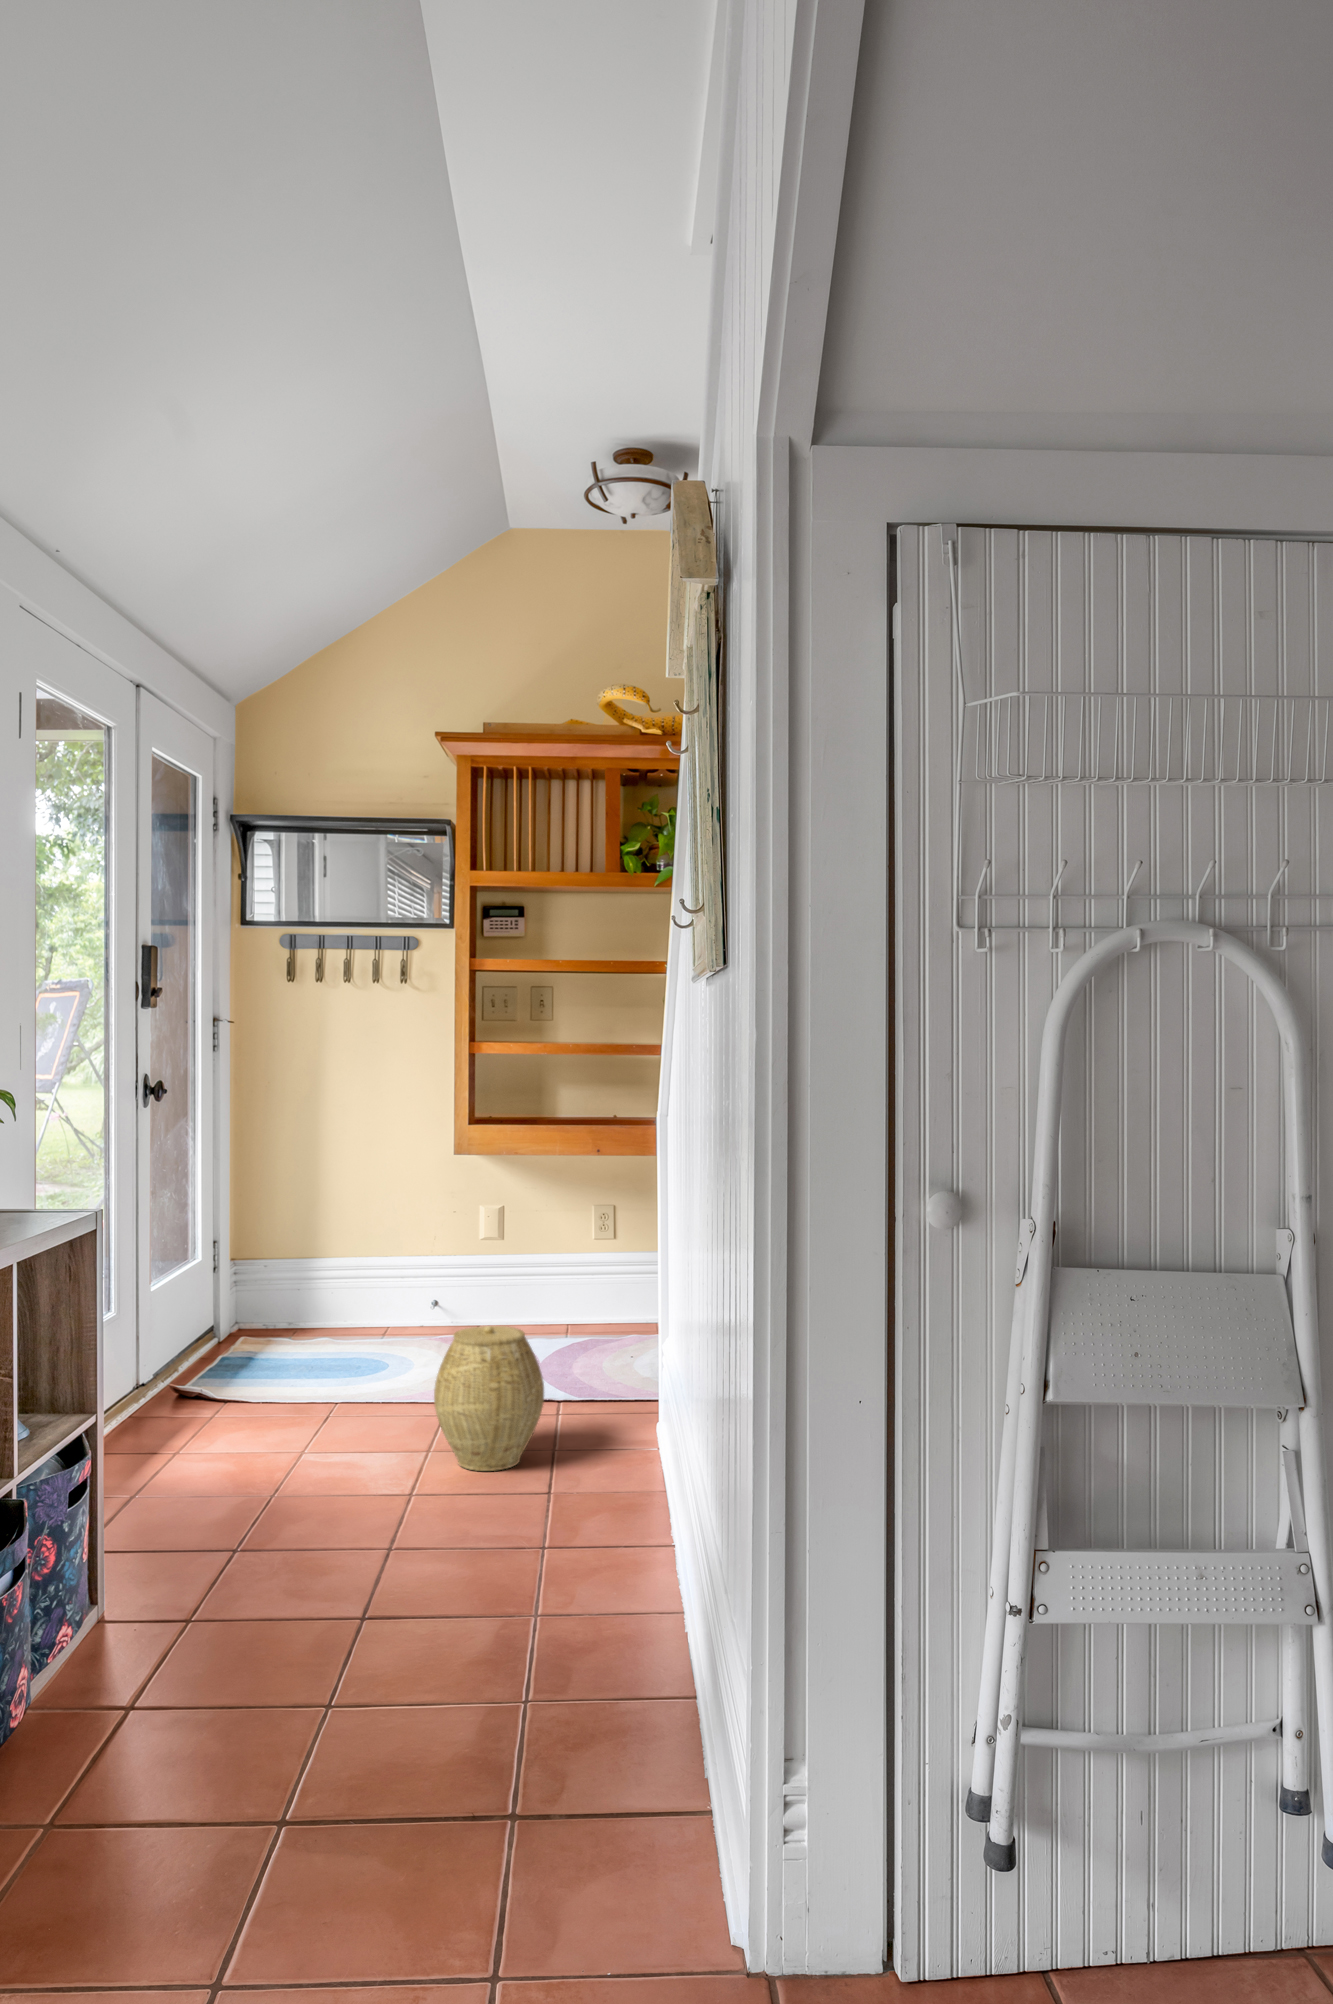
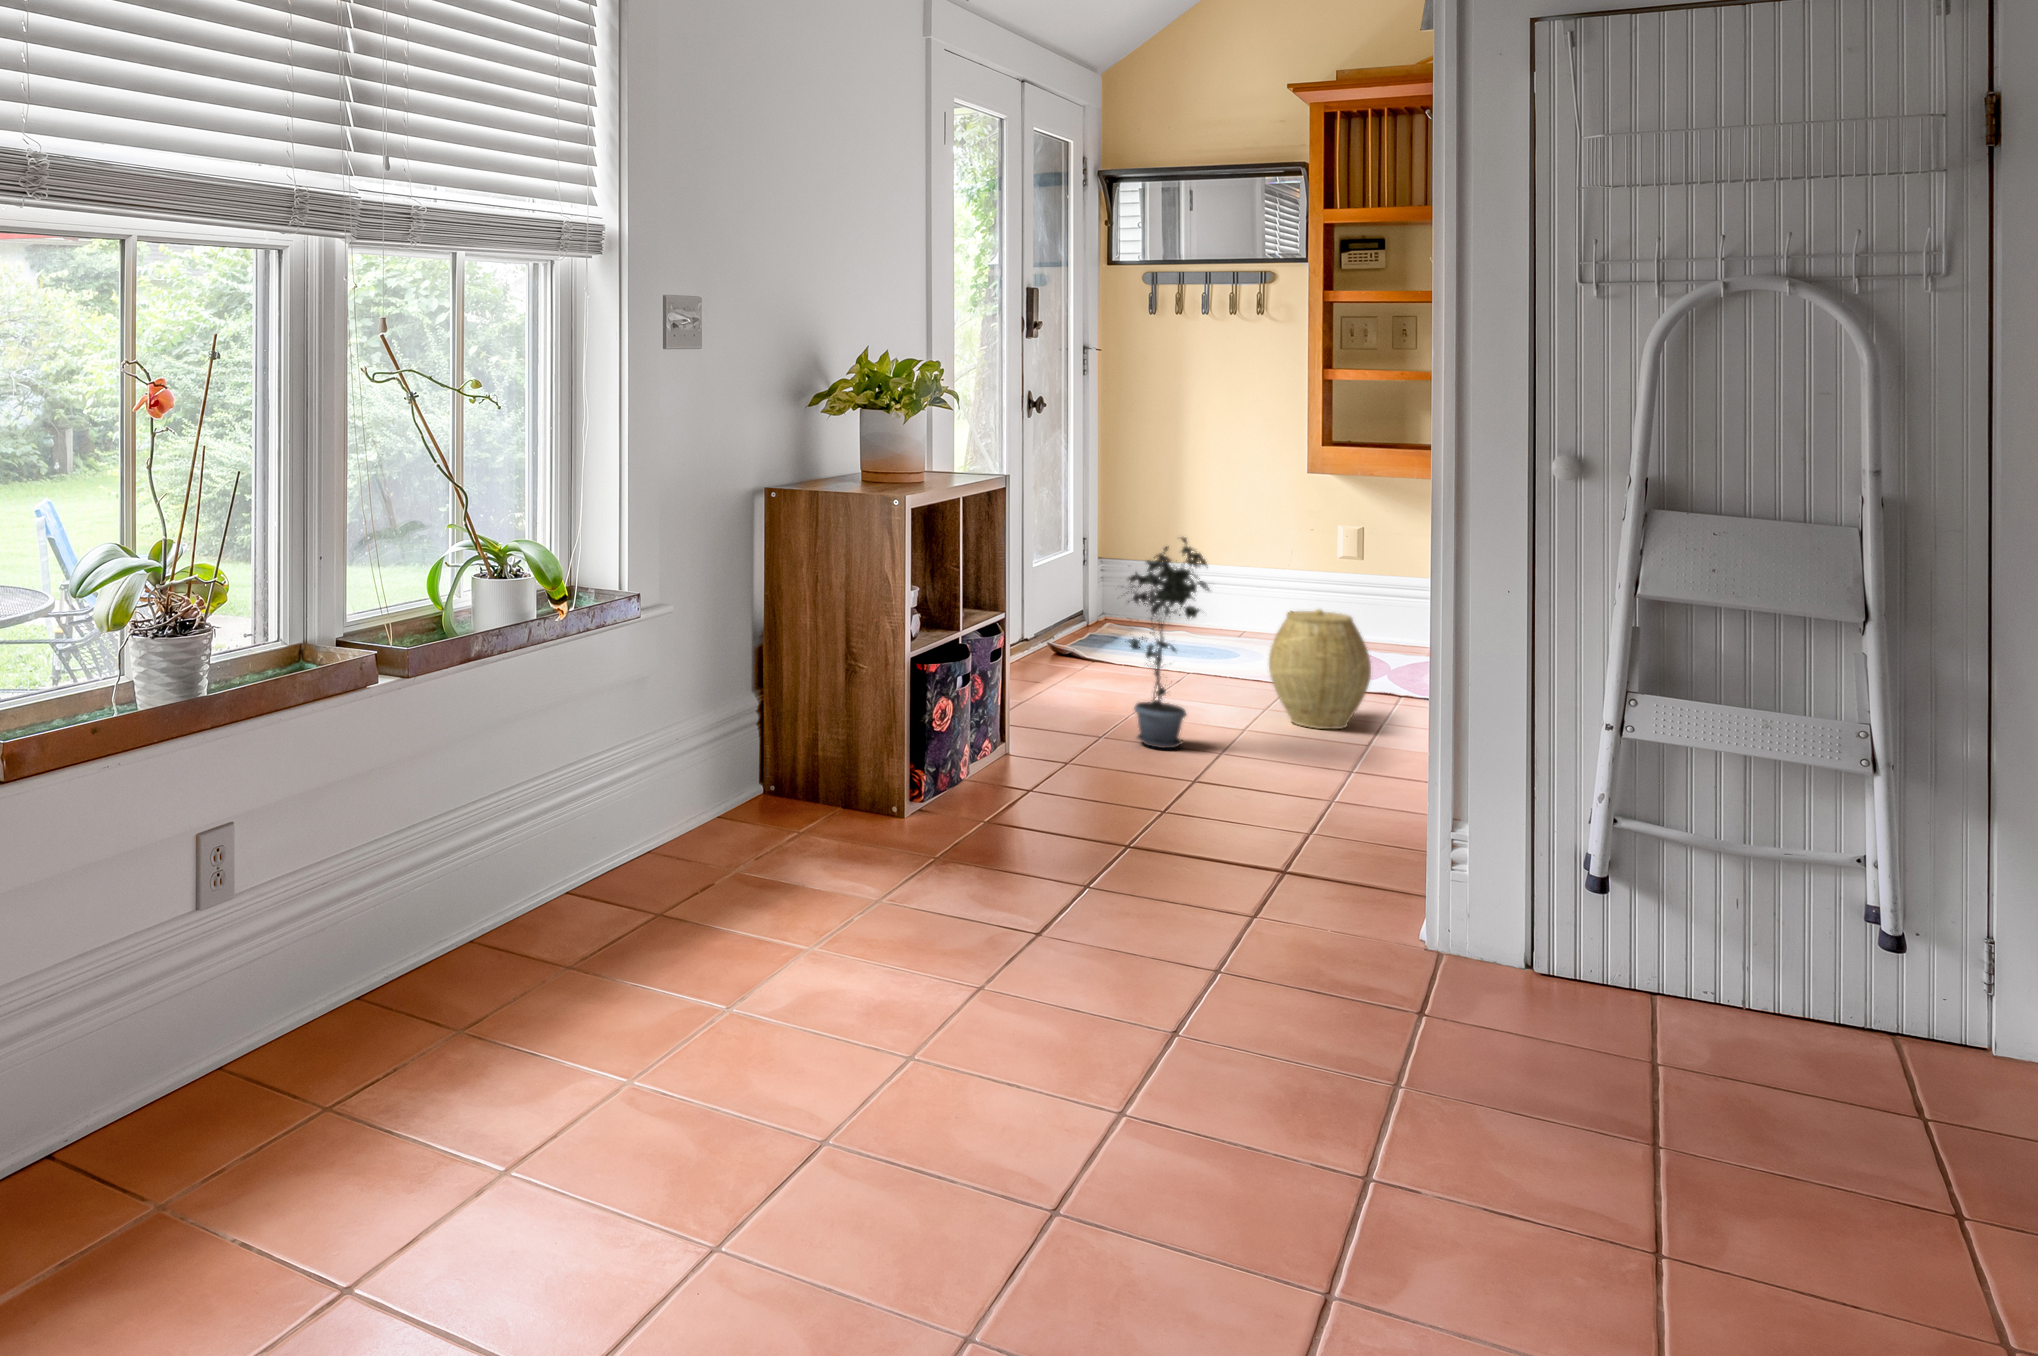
potted plant: none [254,1265,381,1553] -> present [1125,537,1210,748]

